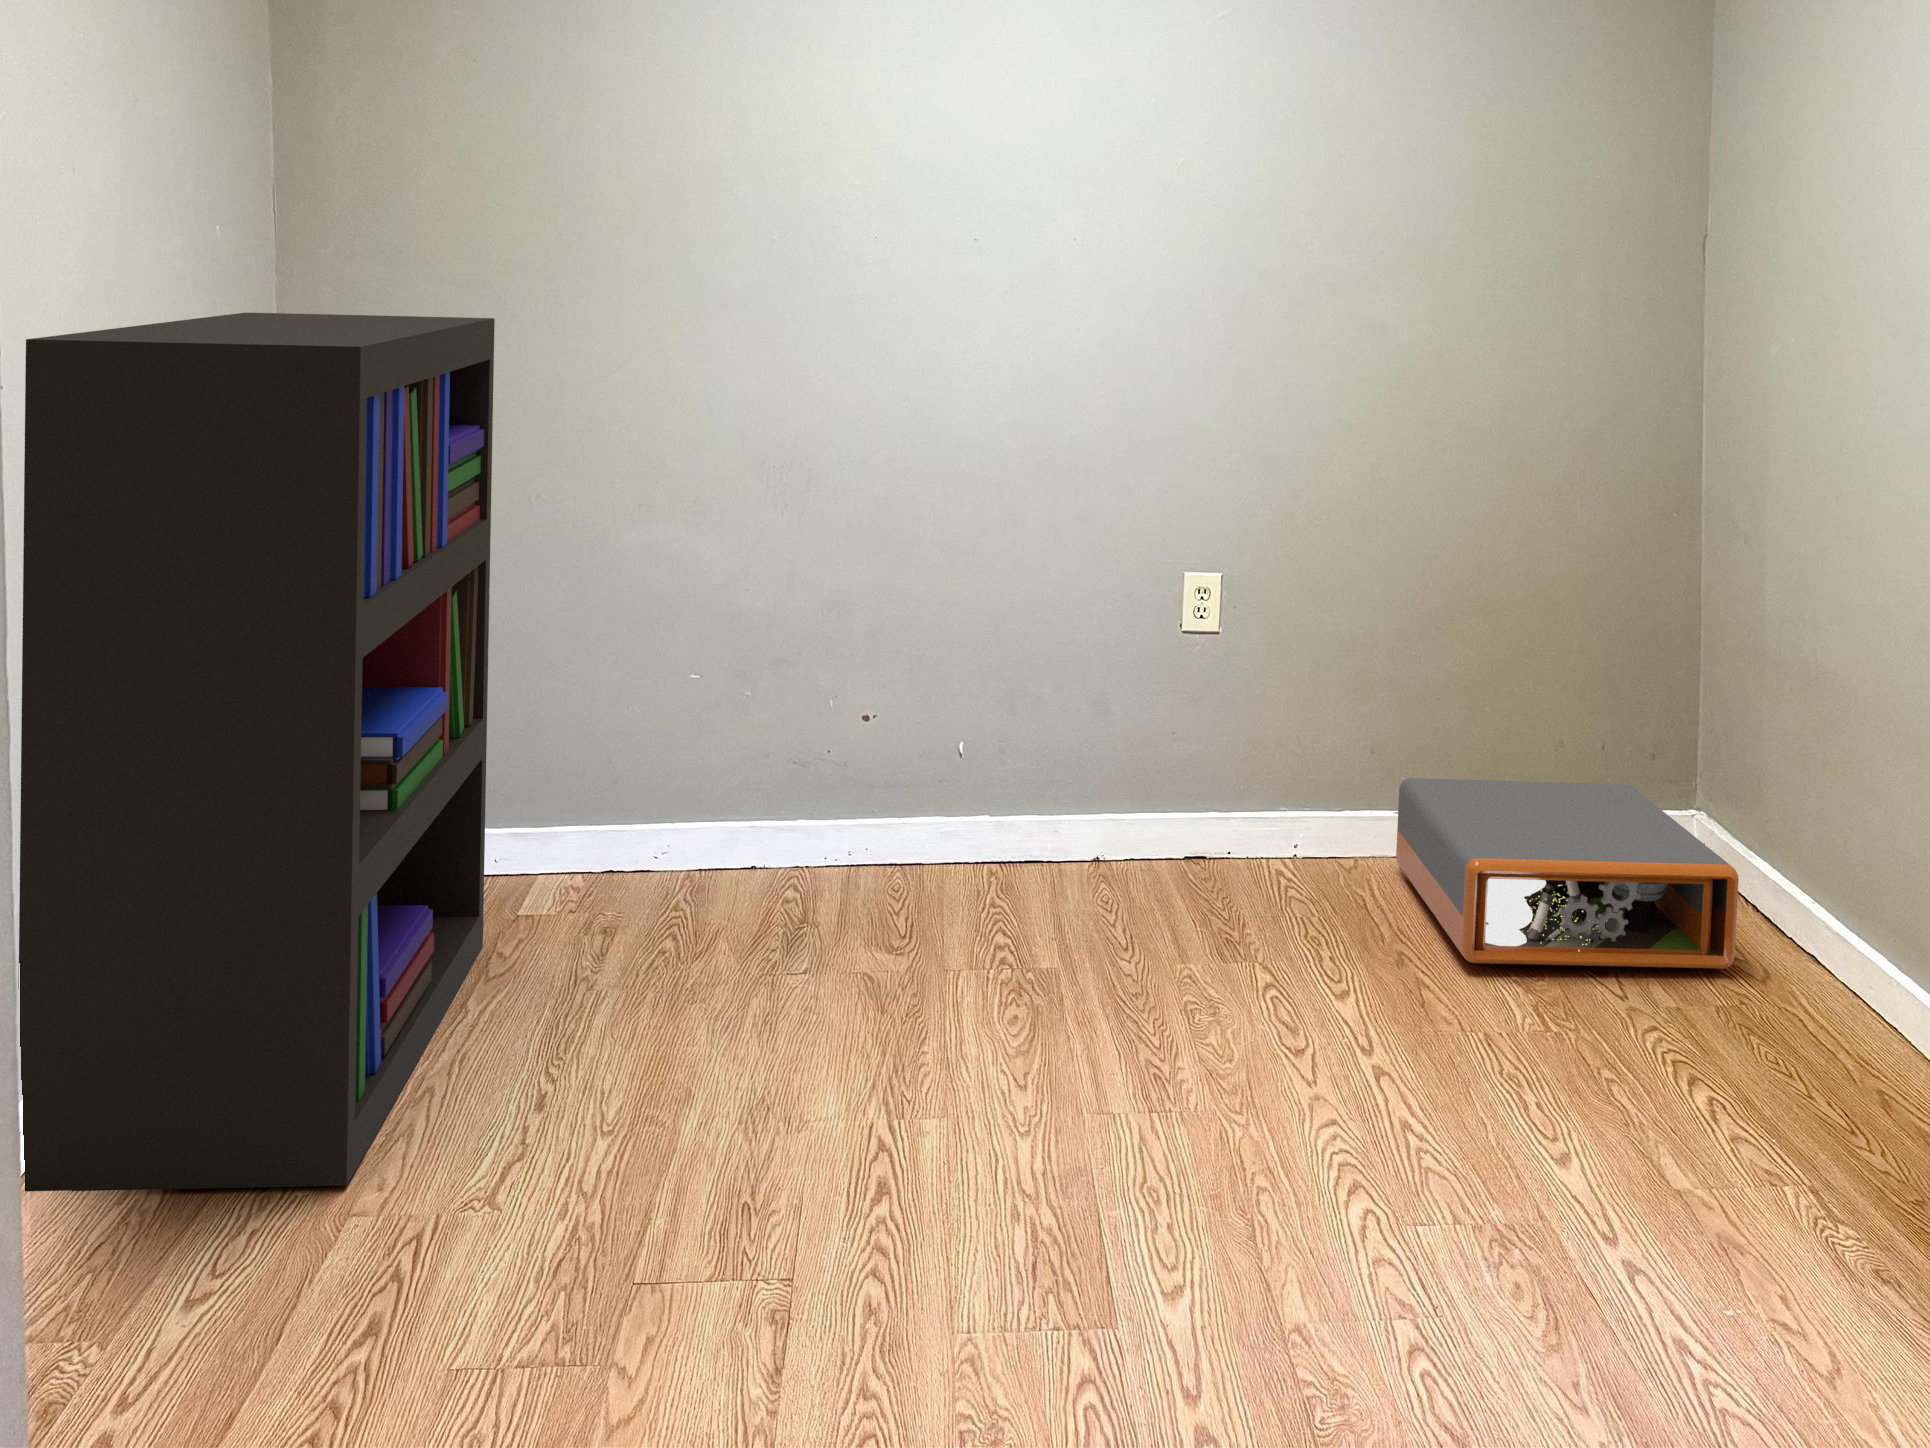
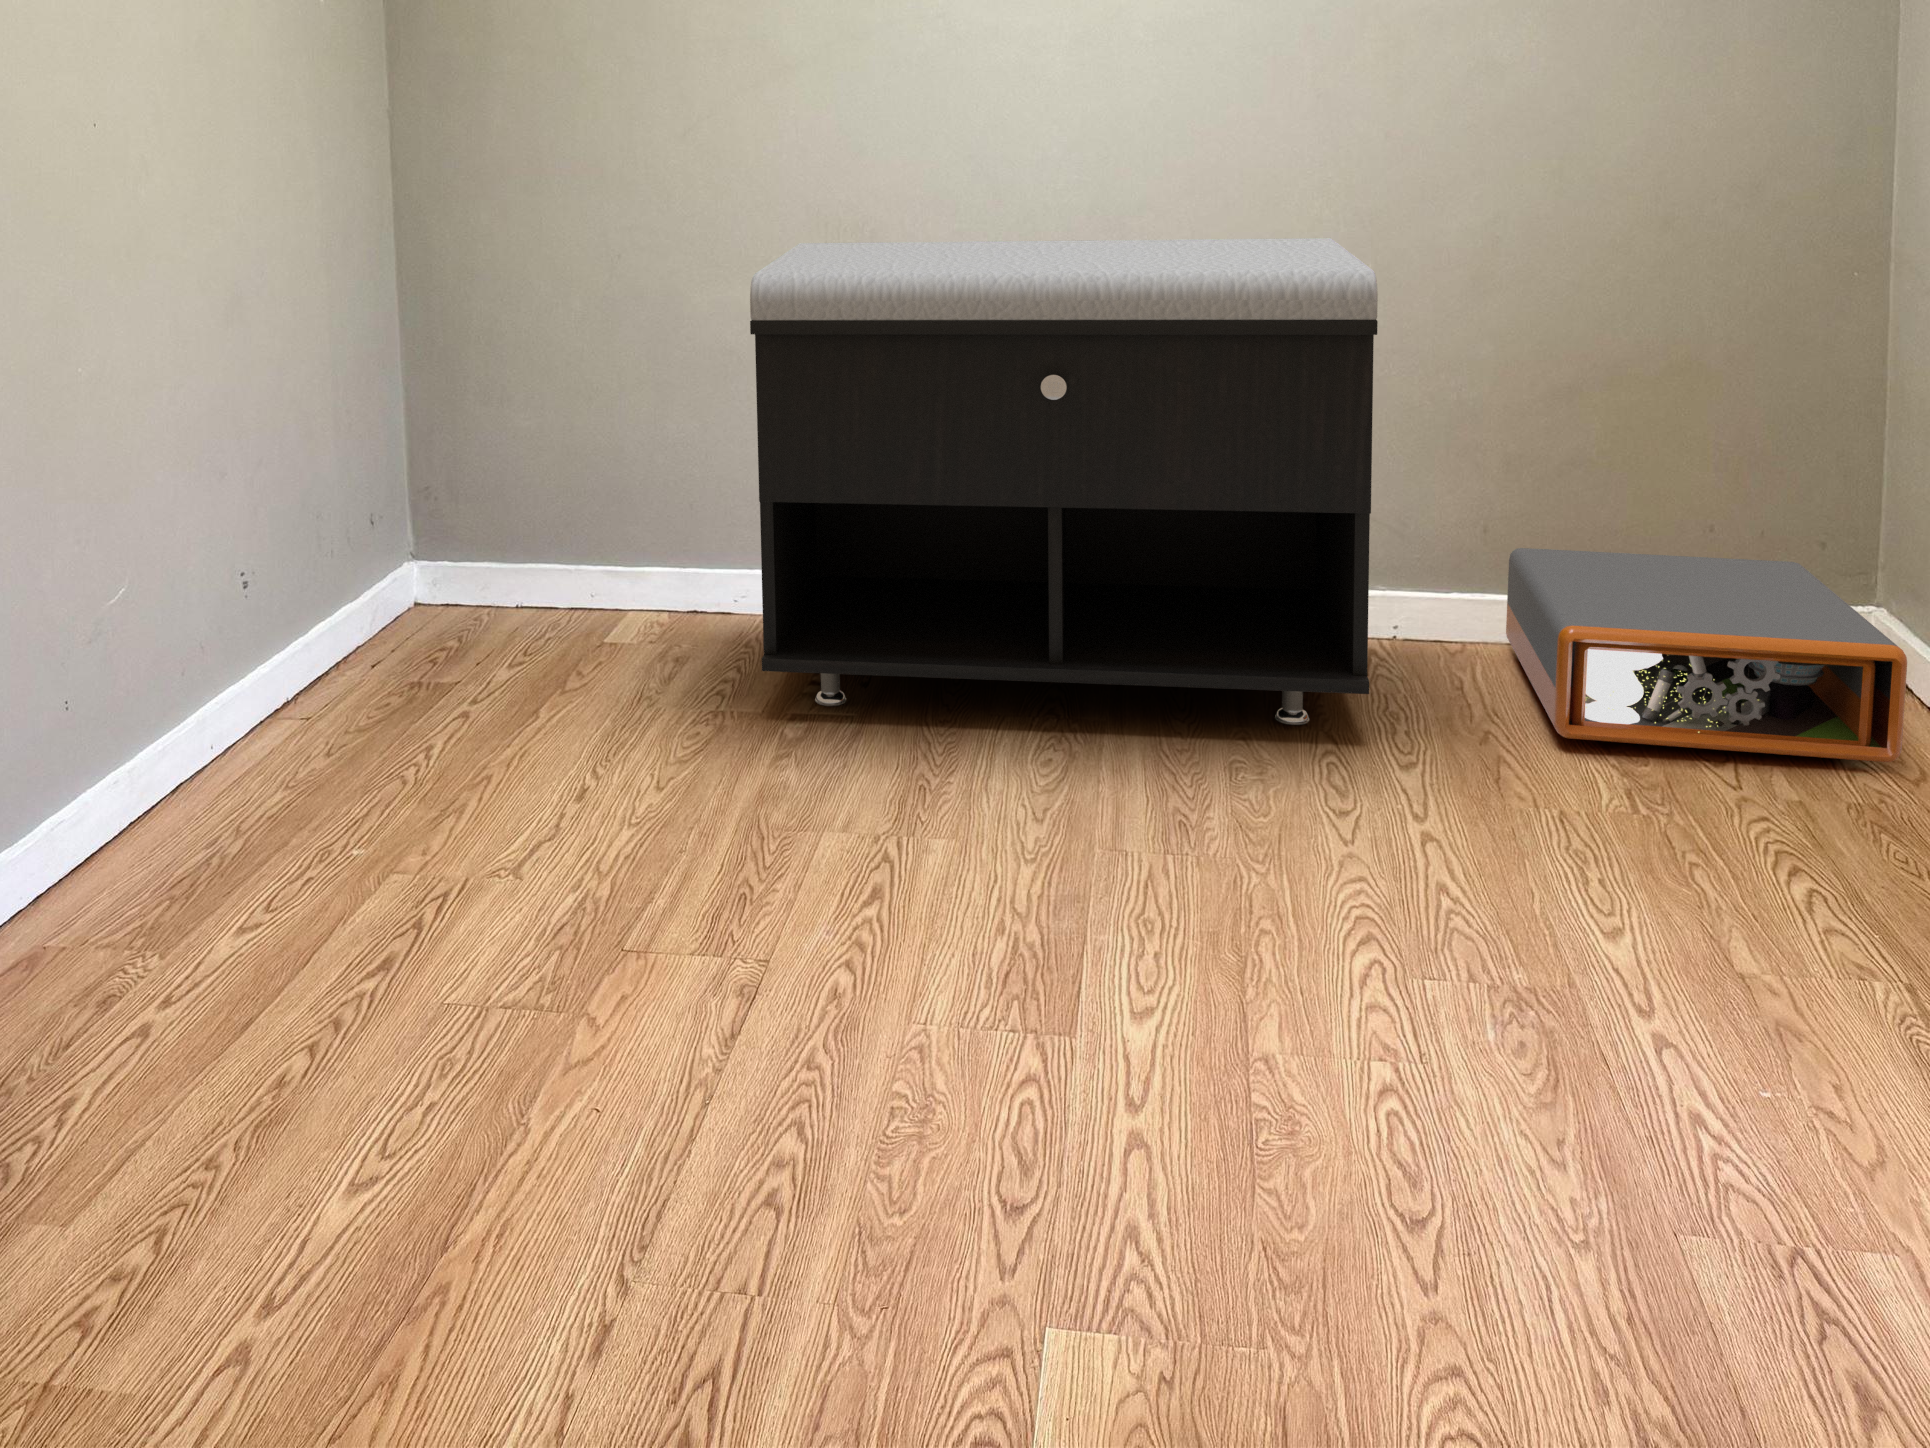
bookshelf: present [18,313,495,1192] -> none [91,82,559,850]
storage bench: none [723,487,1323,973] -> present [750,238,1378,725]

